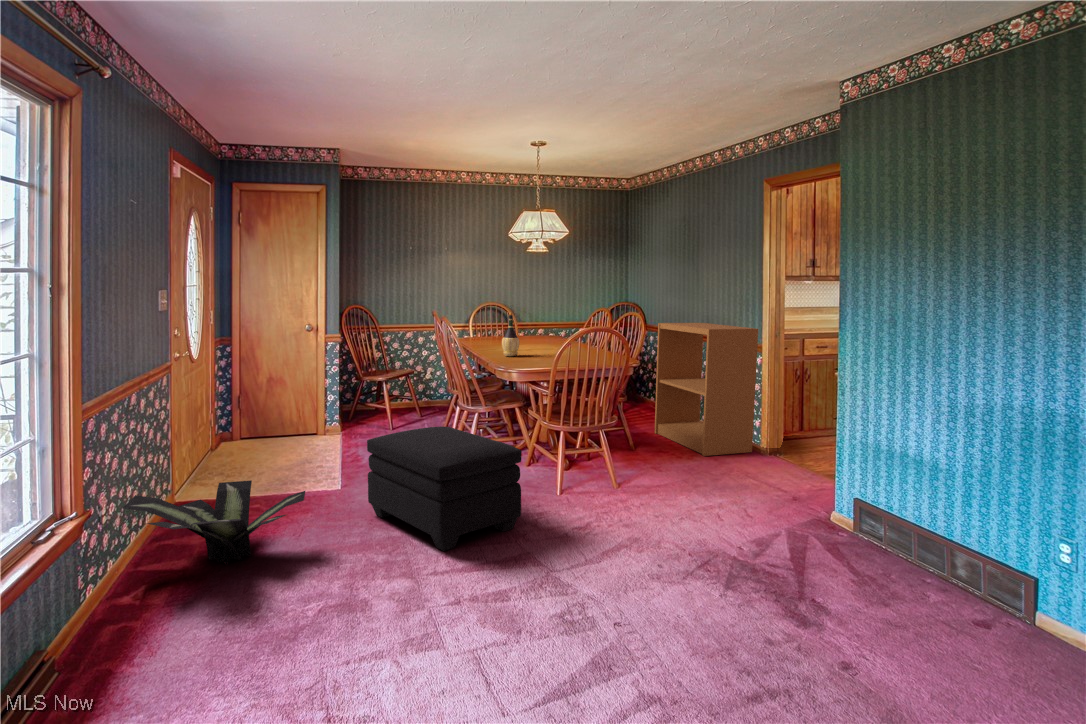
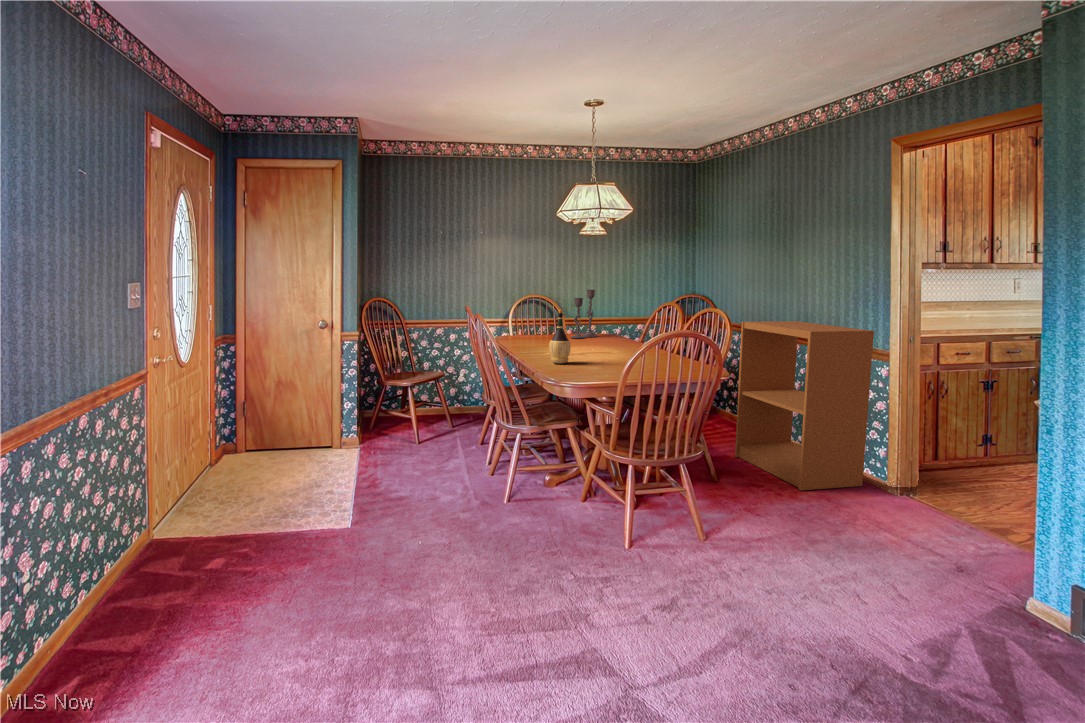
candlestick: none [519,298,544,338] -> present [571,290,599,338]
ottoman: present [367,427,522,551] -> none [378,455,573,627]
potted plant: present [123,480,305,565] -> none [60,524,297,640]

